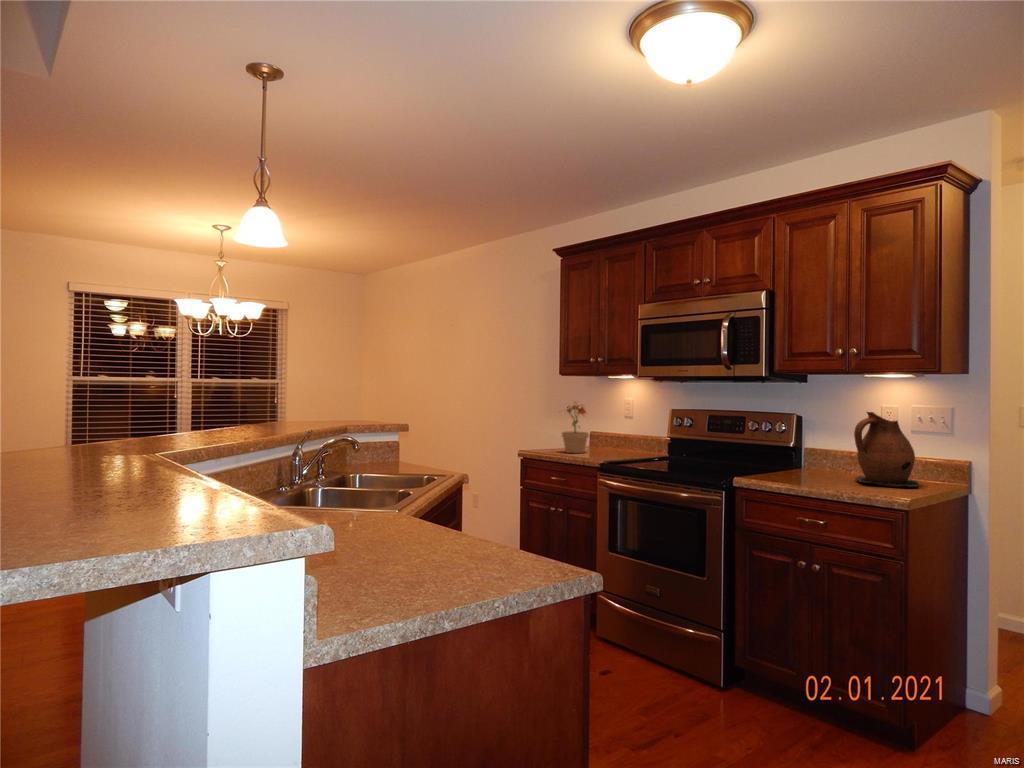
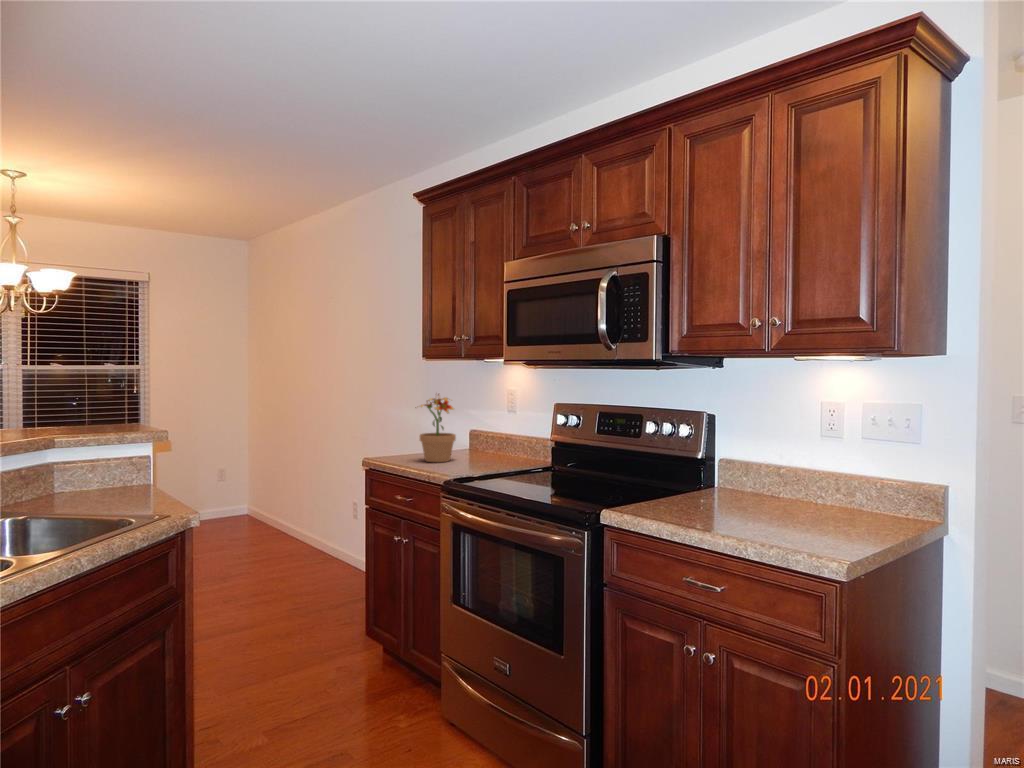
ceramic pitcher: present [854,412,918,488] -> none [772,413,868,534]

